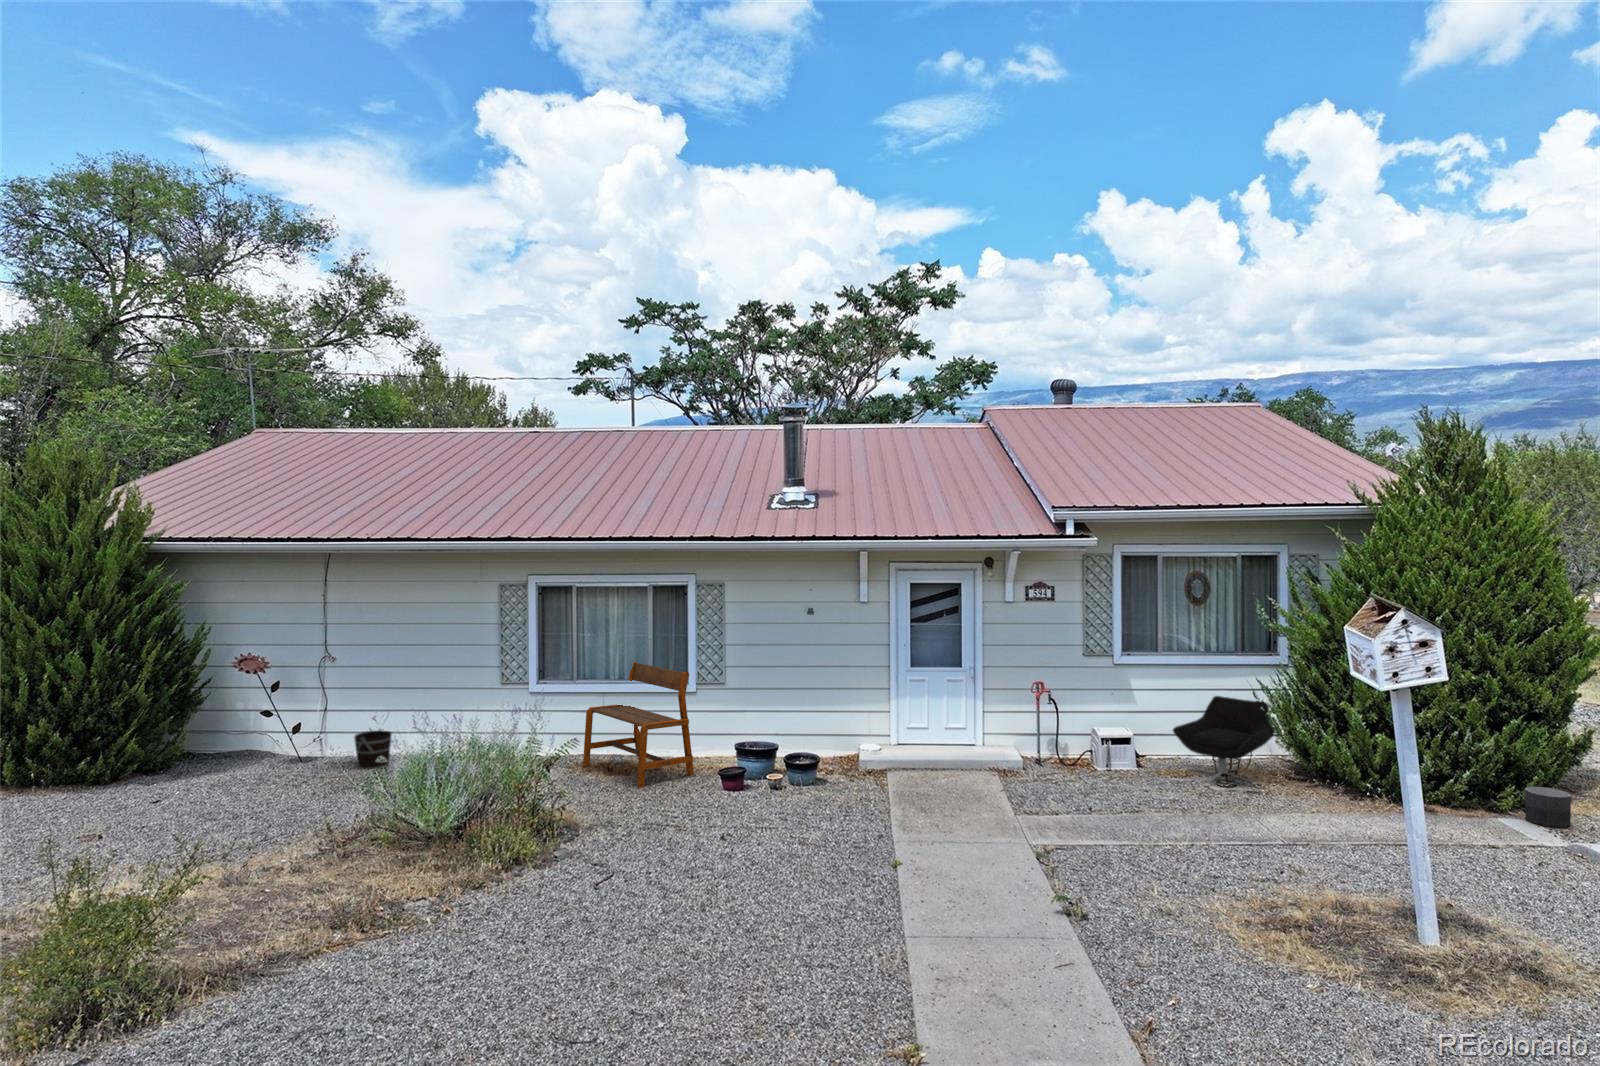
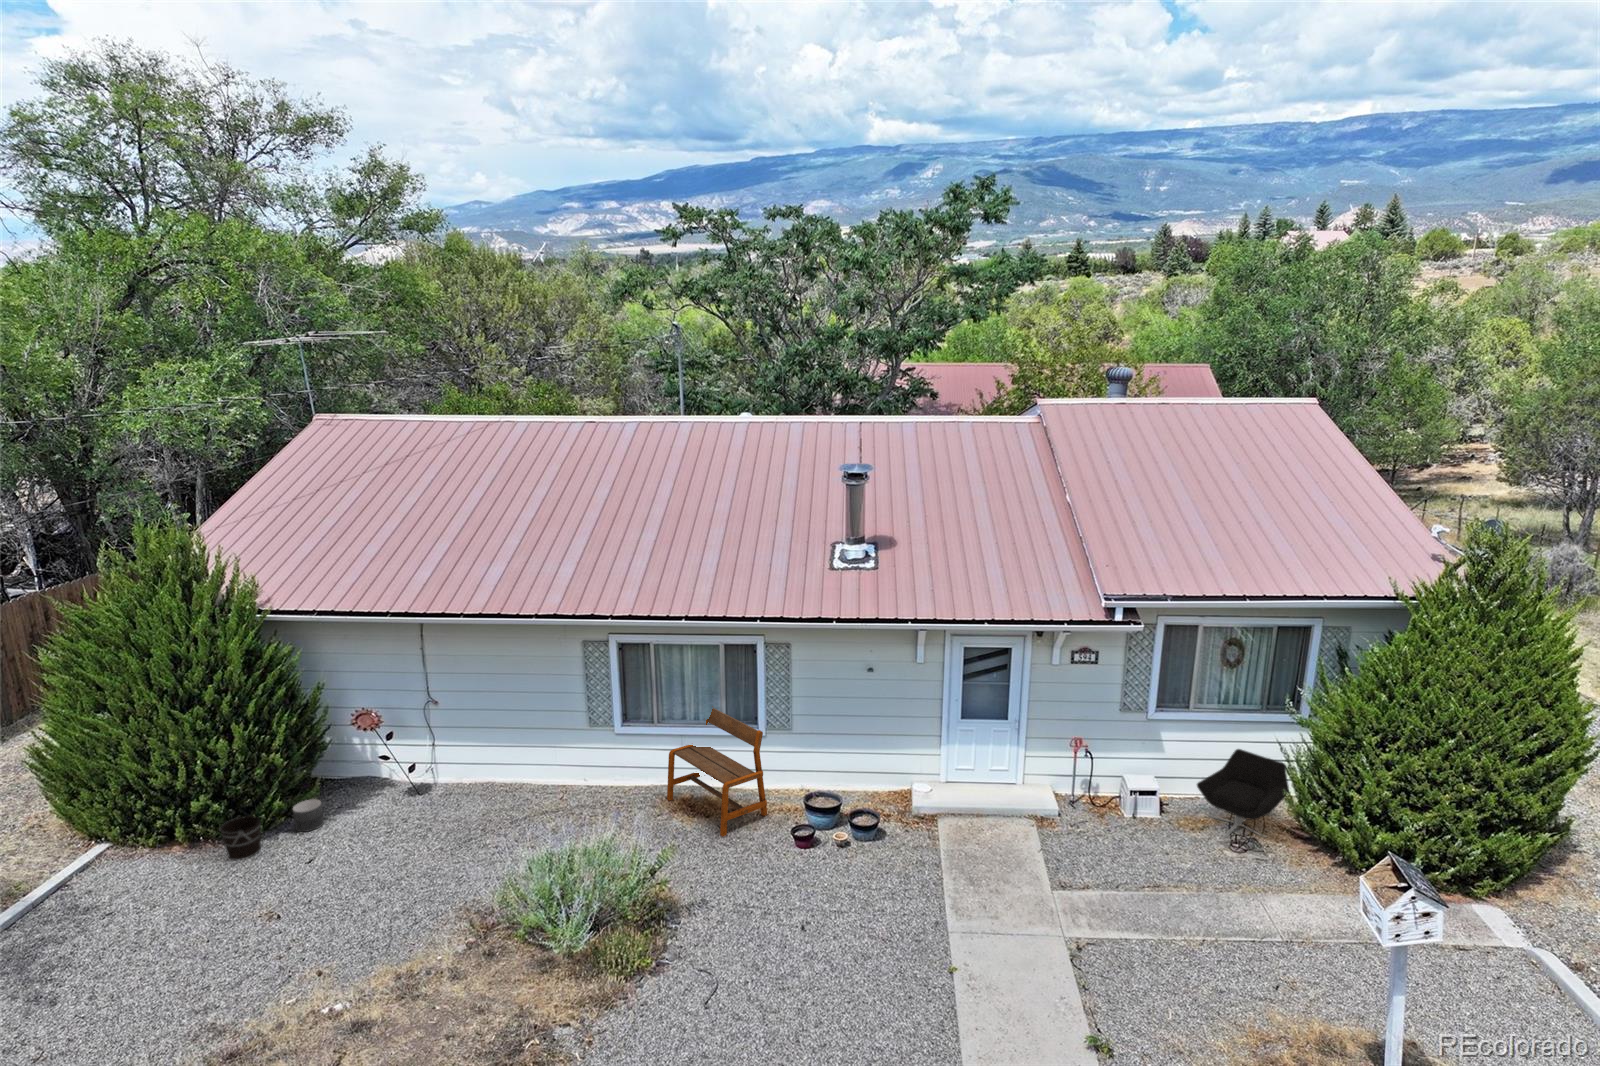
bucket: present [354,730,392,769] -> present [220,816,261,860]
planter: present [1525,787,1571,828] -> present [293,799,323,832]

